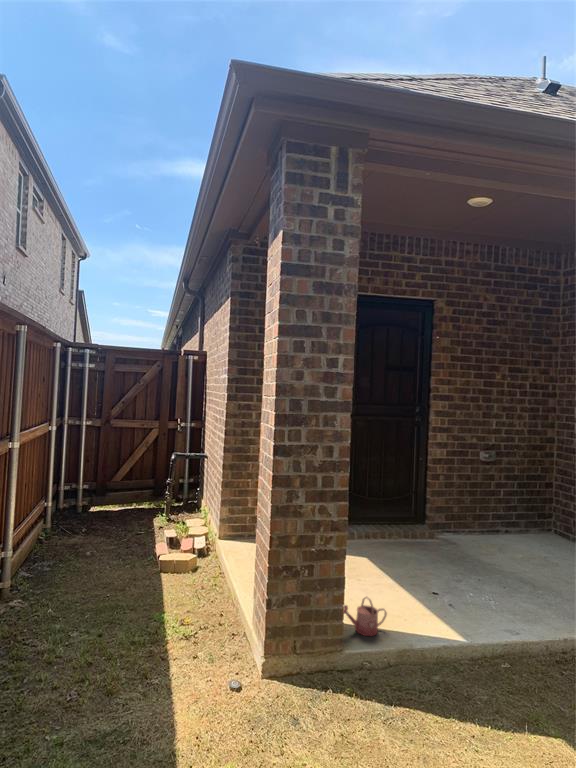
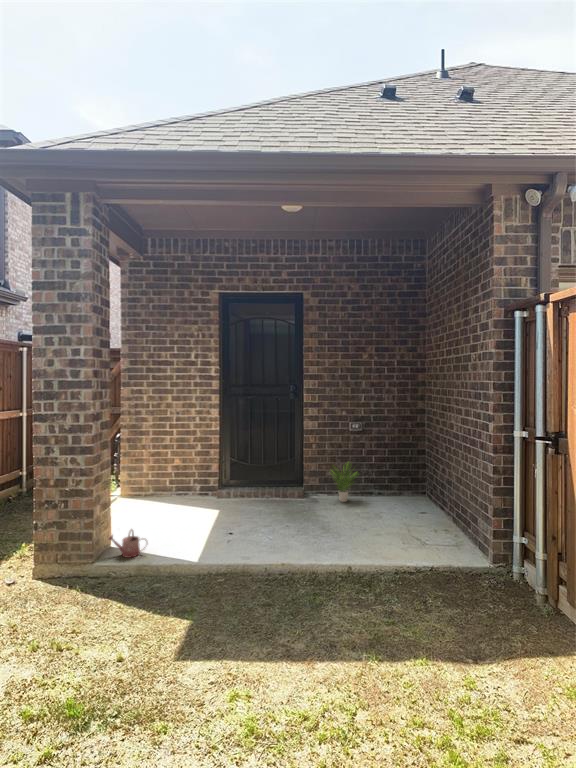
potted plant: none [461,494,503,542] -> present [332,464,357,502]

